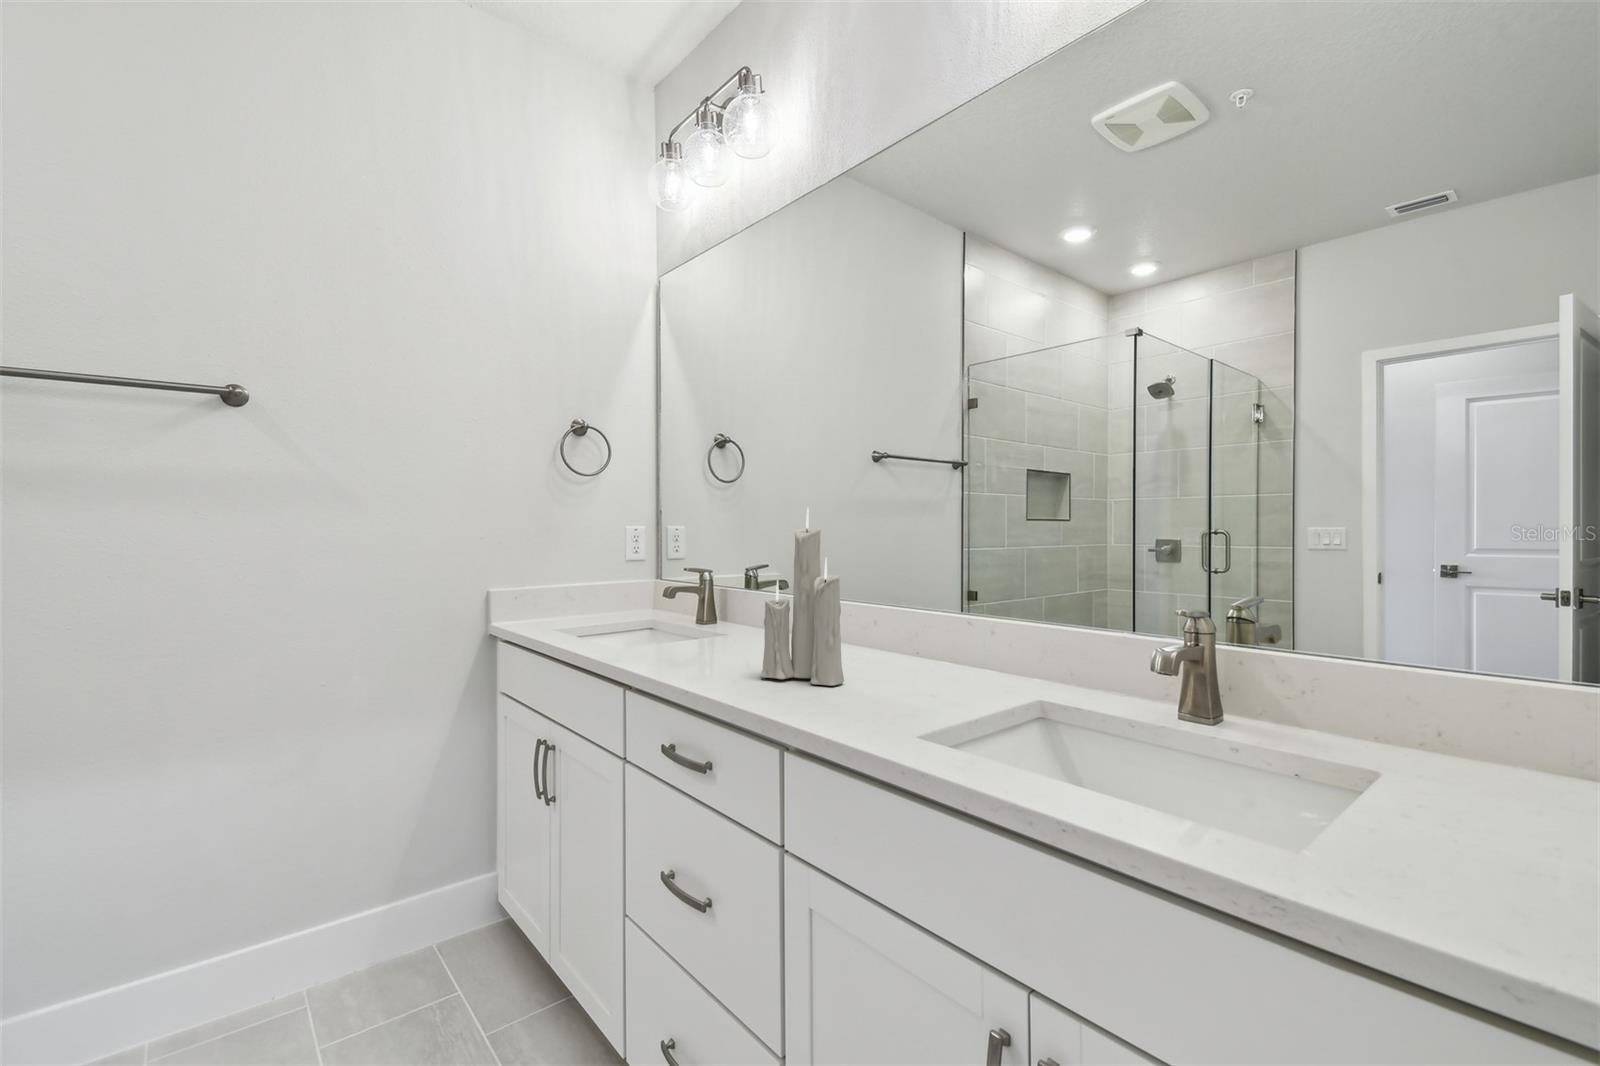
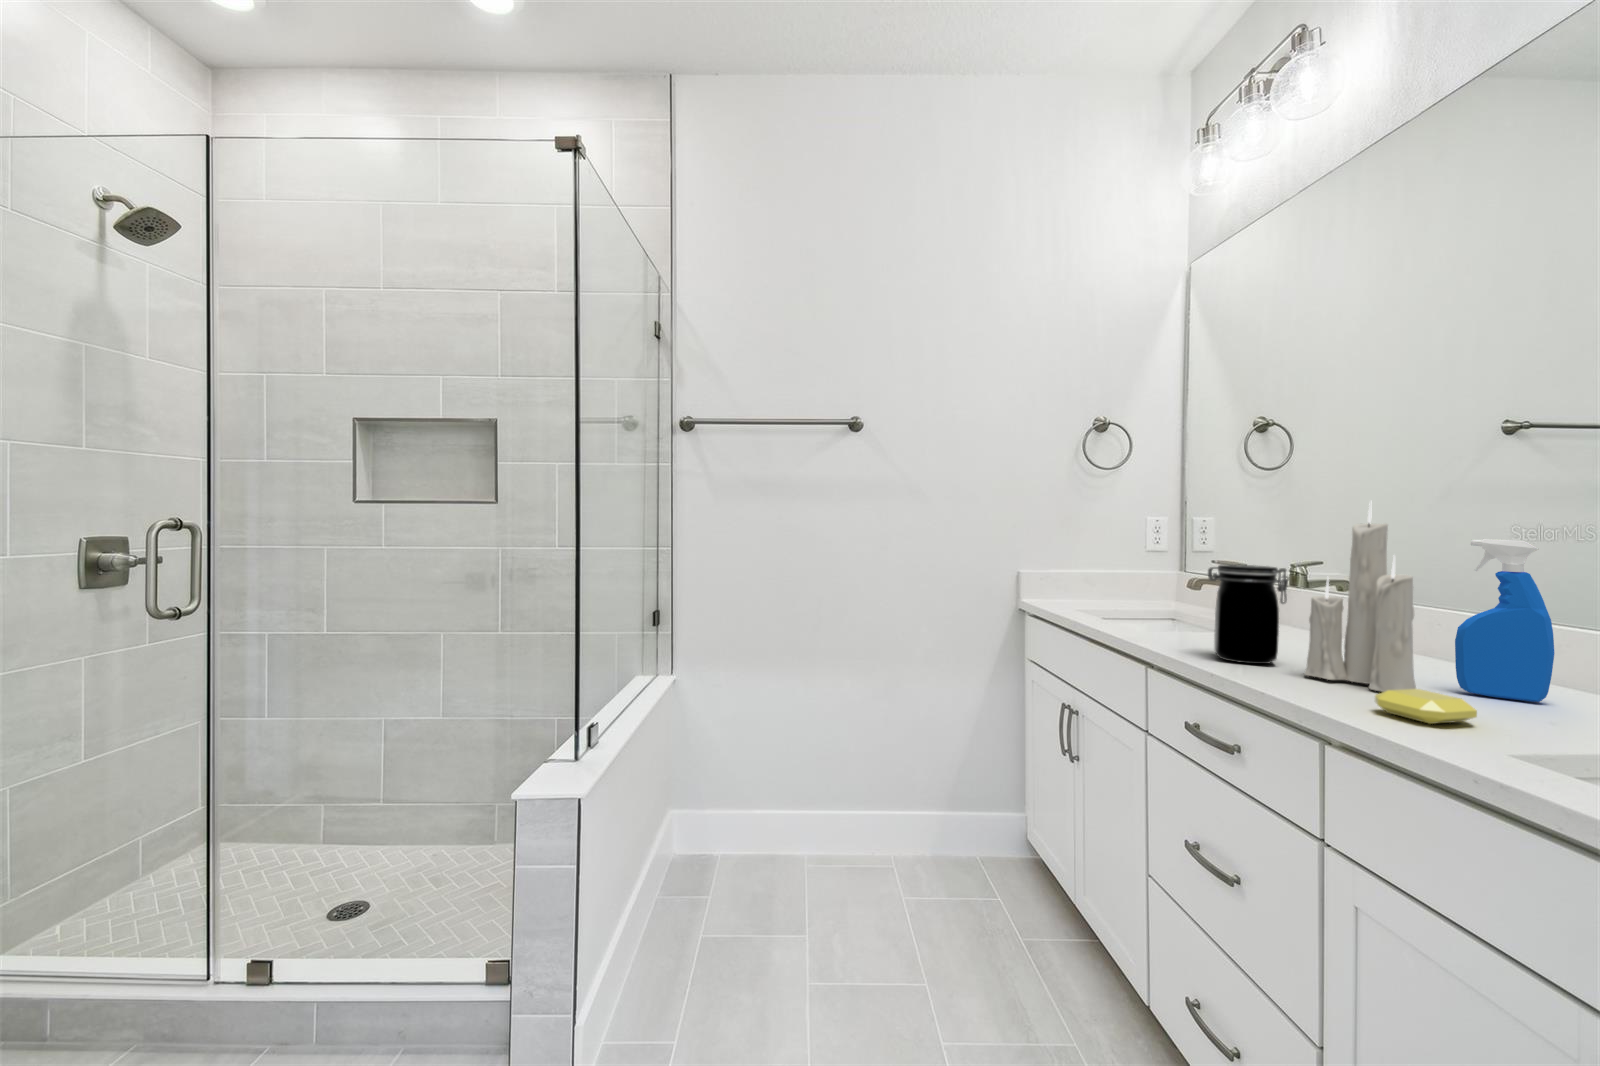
spray bottle: none [867,541,926,675] -> present [1455,539,1554,702]
jar: none [677,572,747,671] -> present [1208,565,1289,664]
soap bar: none [817,680,888,713] -> present [1375,689,1477,724]

